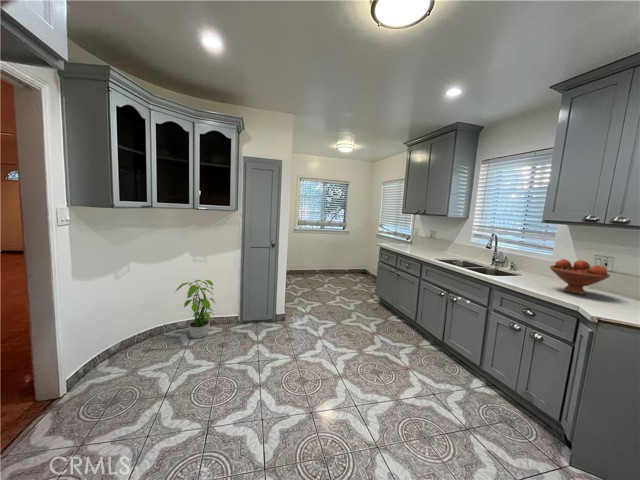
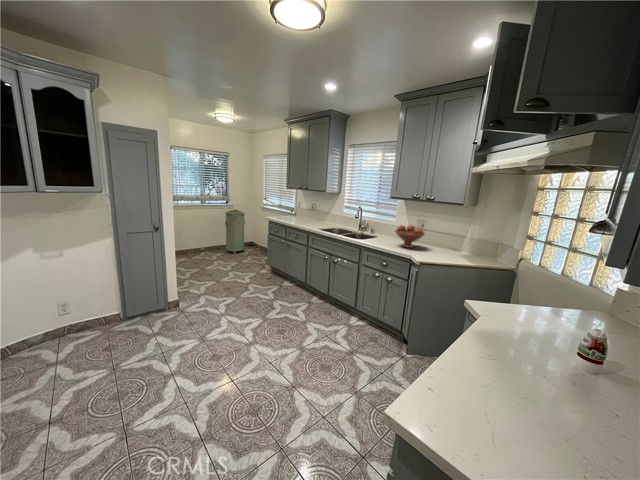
trash can: none [338,235,359,280] -> present [225,209,245,254]
potted plant: present [175,280,215,338] -> none [18,278,87,350]

